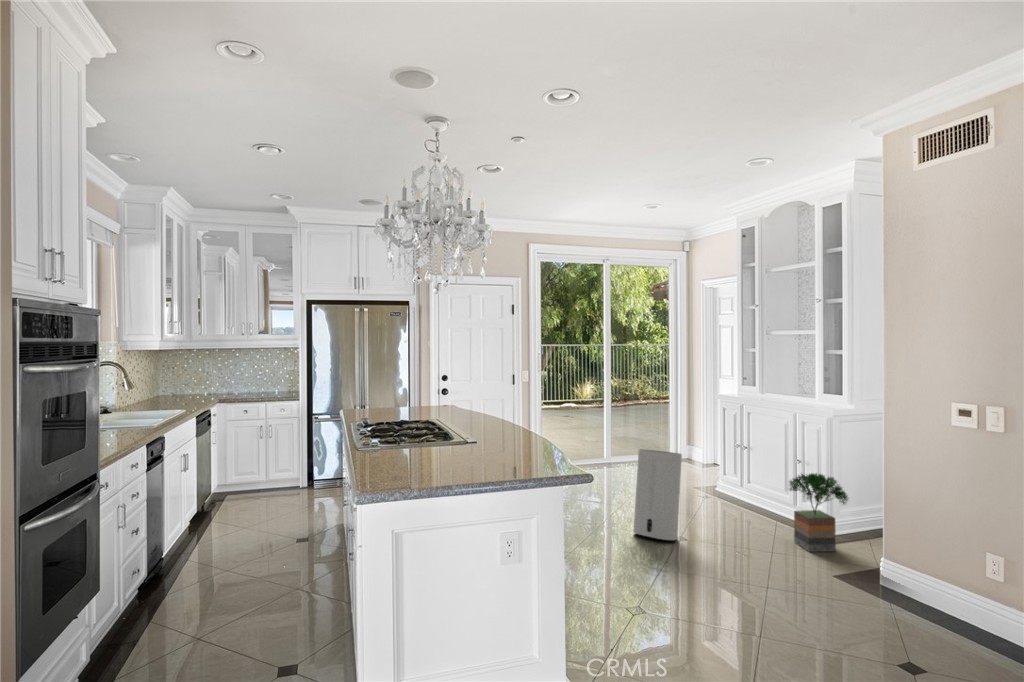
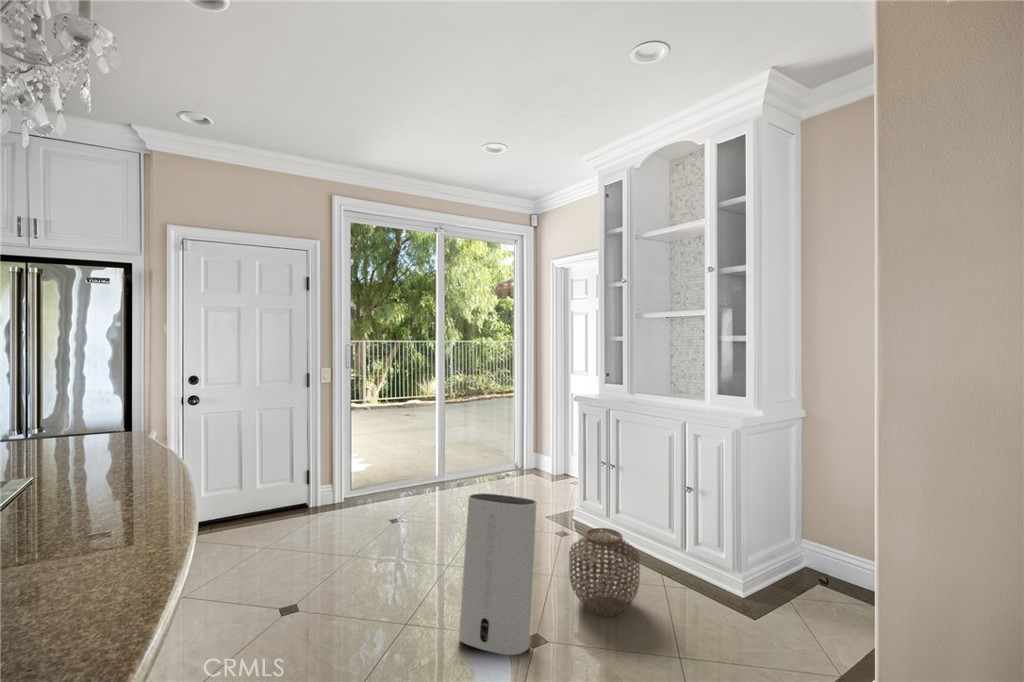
potted tree: present [789,473,848,552] -> none [688,516,785,649]
woven basket: none [705,480,754,534] -> present [569,528,640,616]

